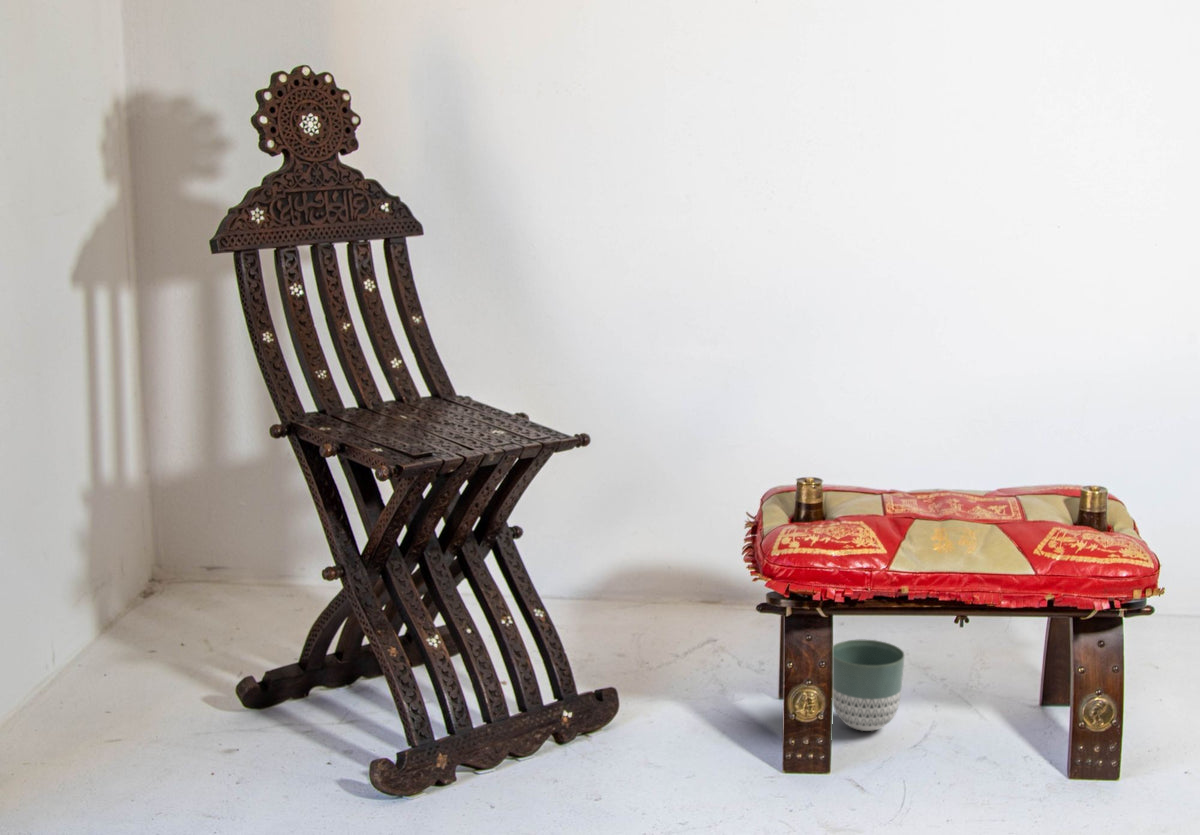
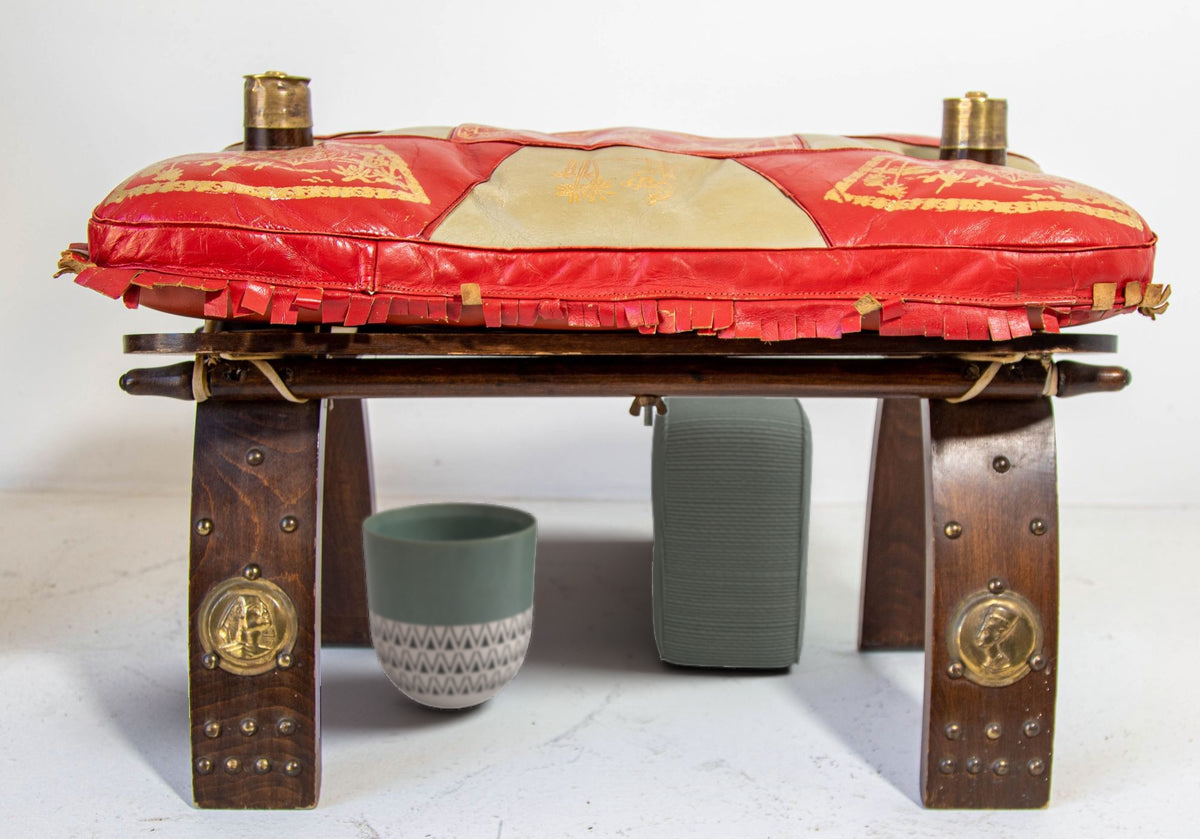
pouf: none [932,540,1021,713] -> present [651,397,813,668]

